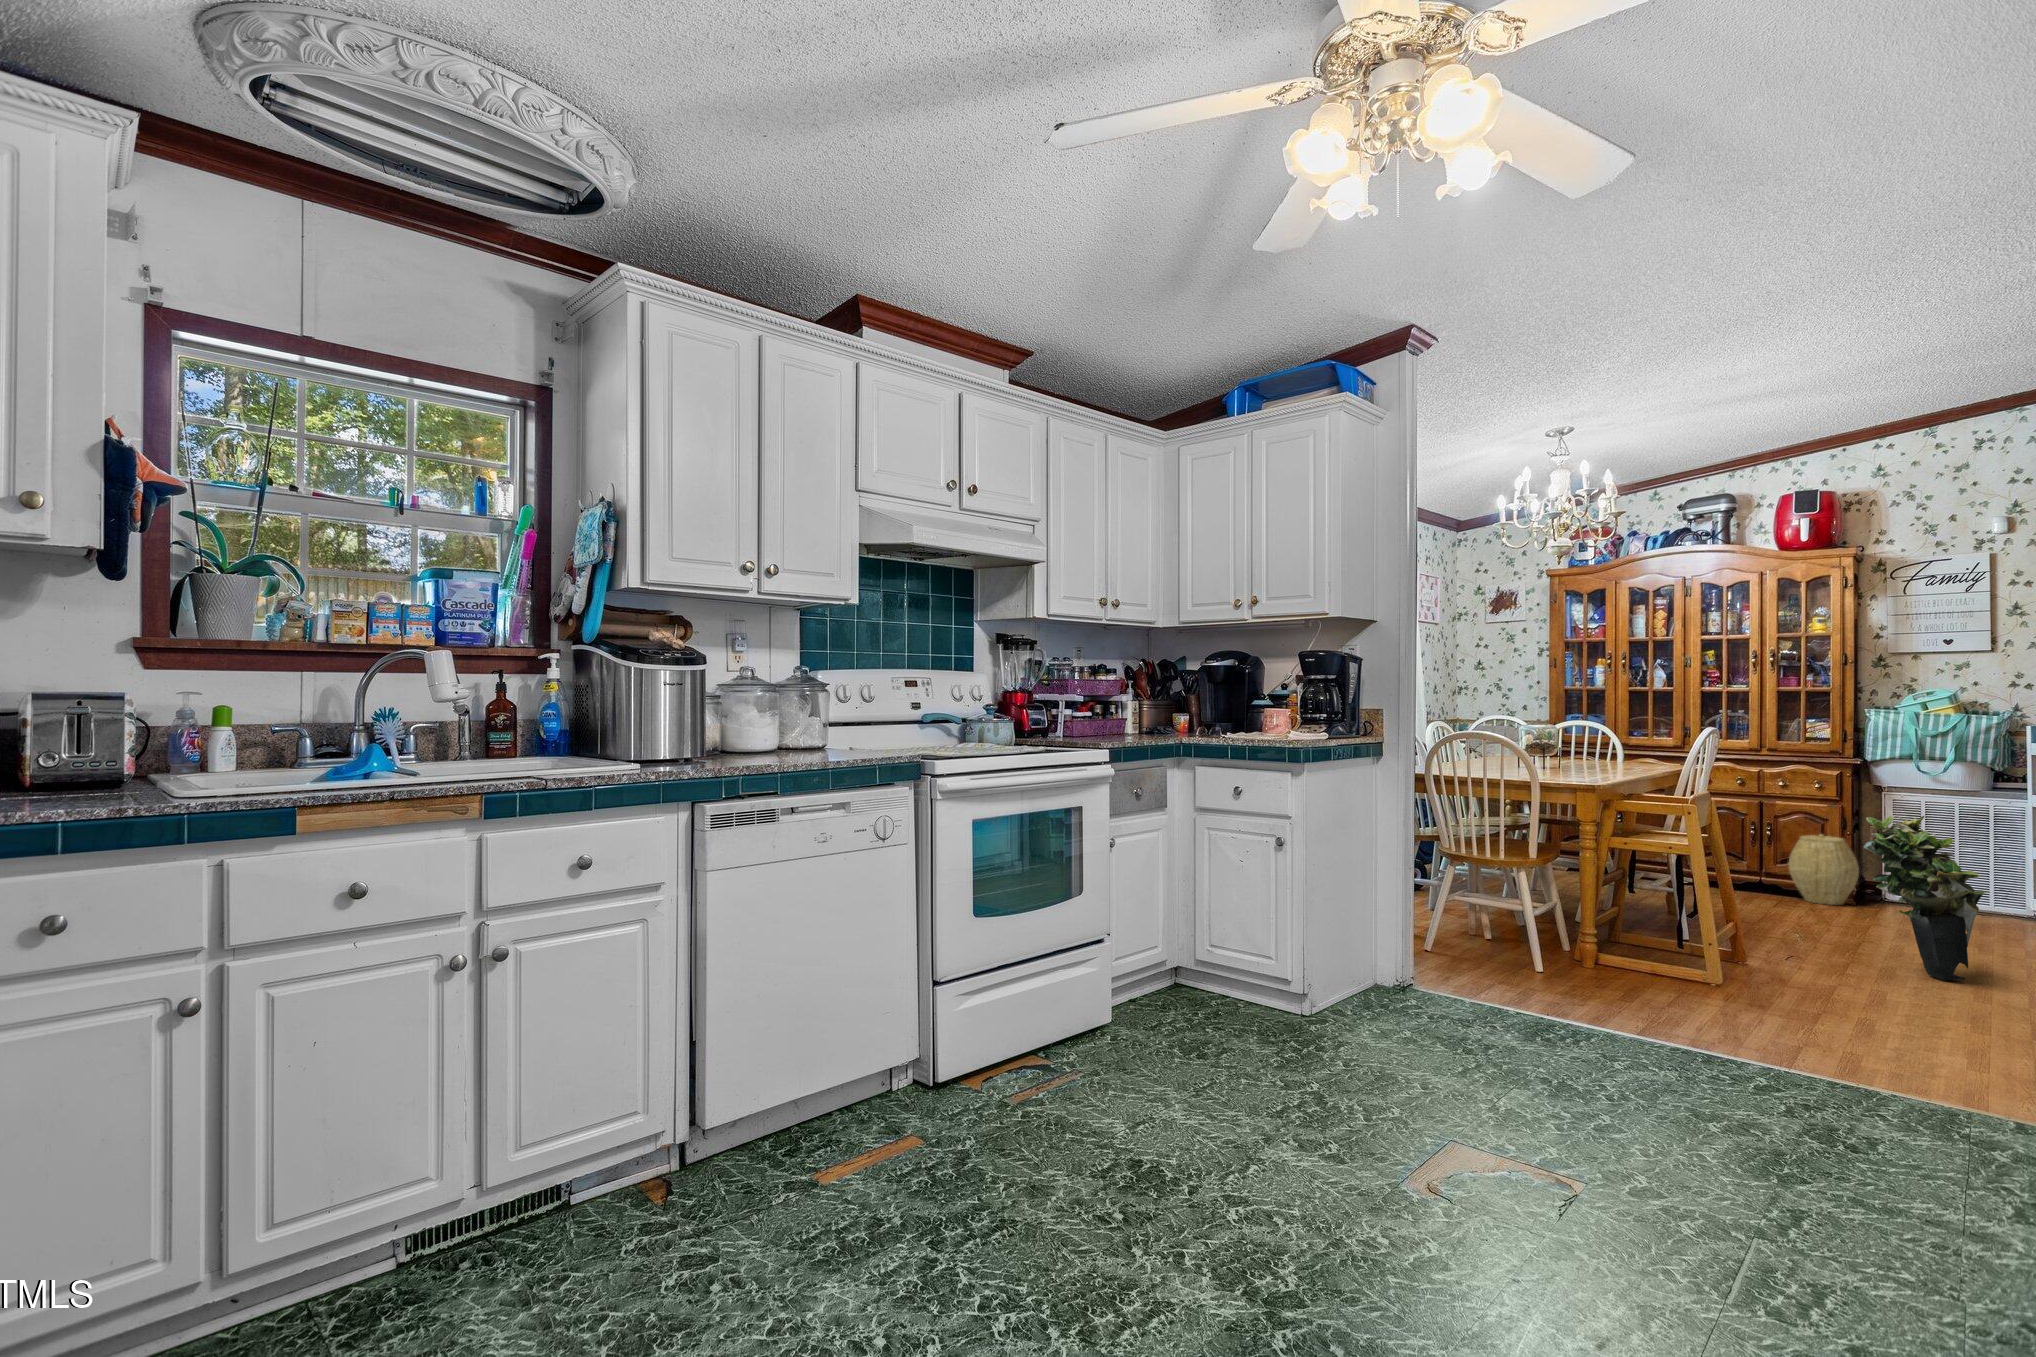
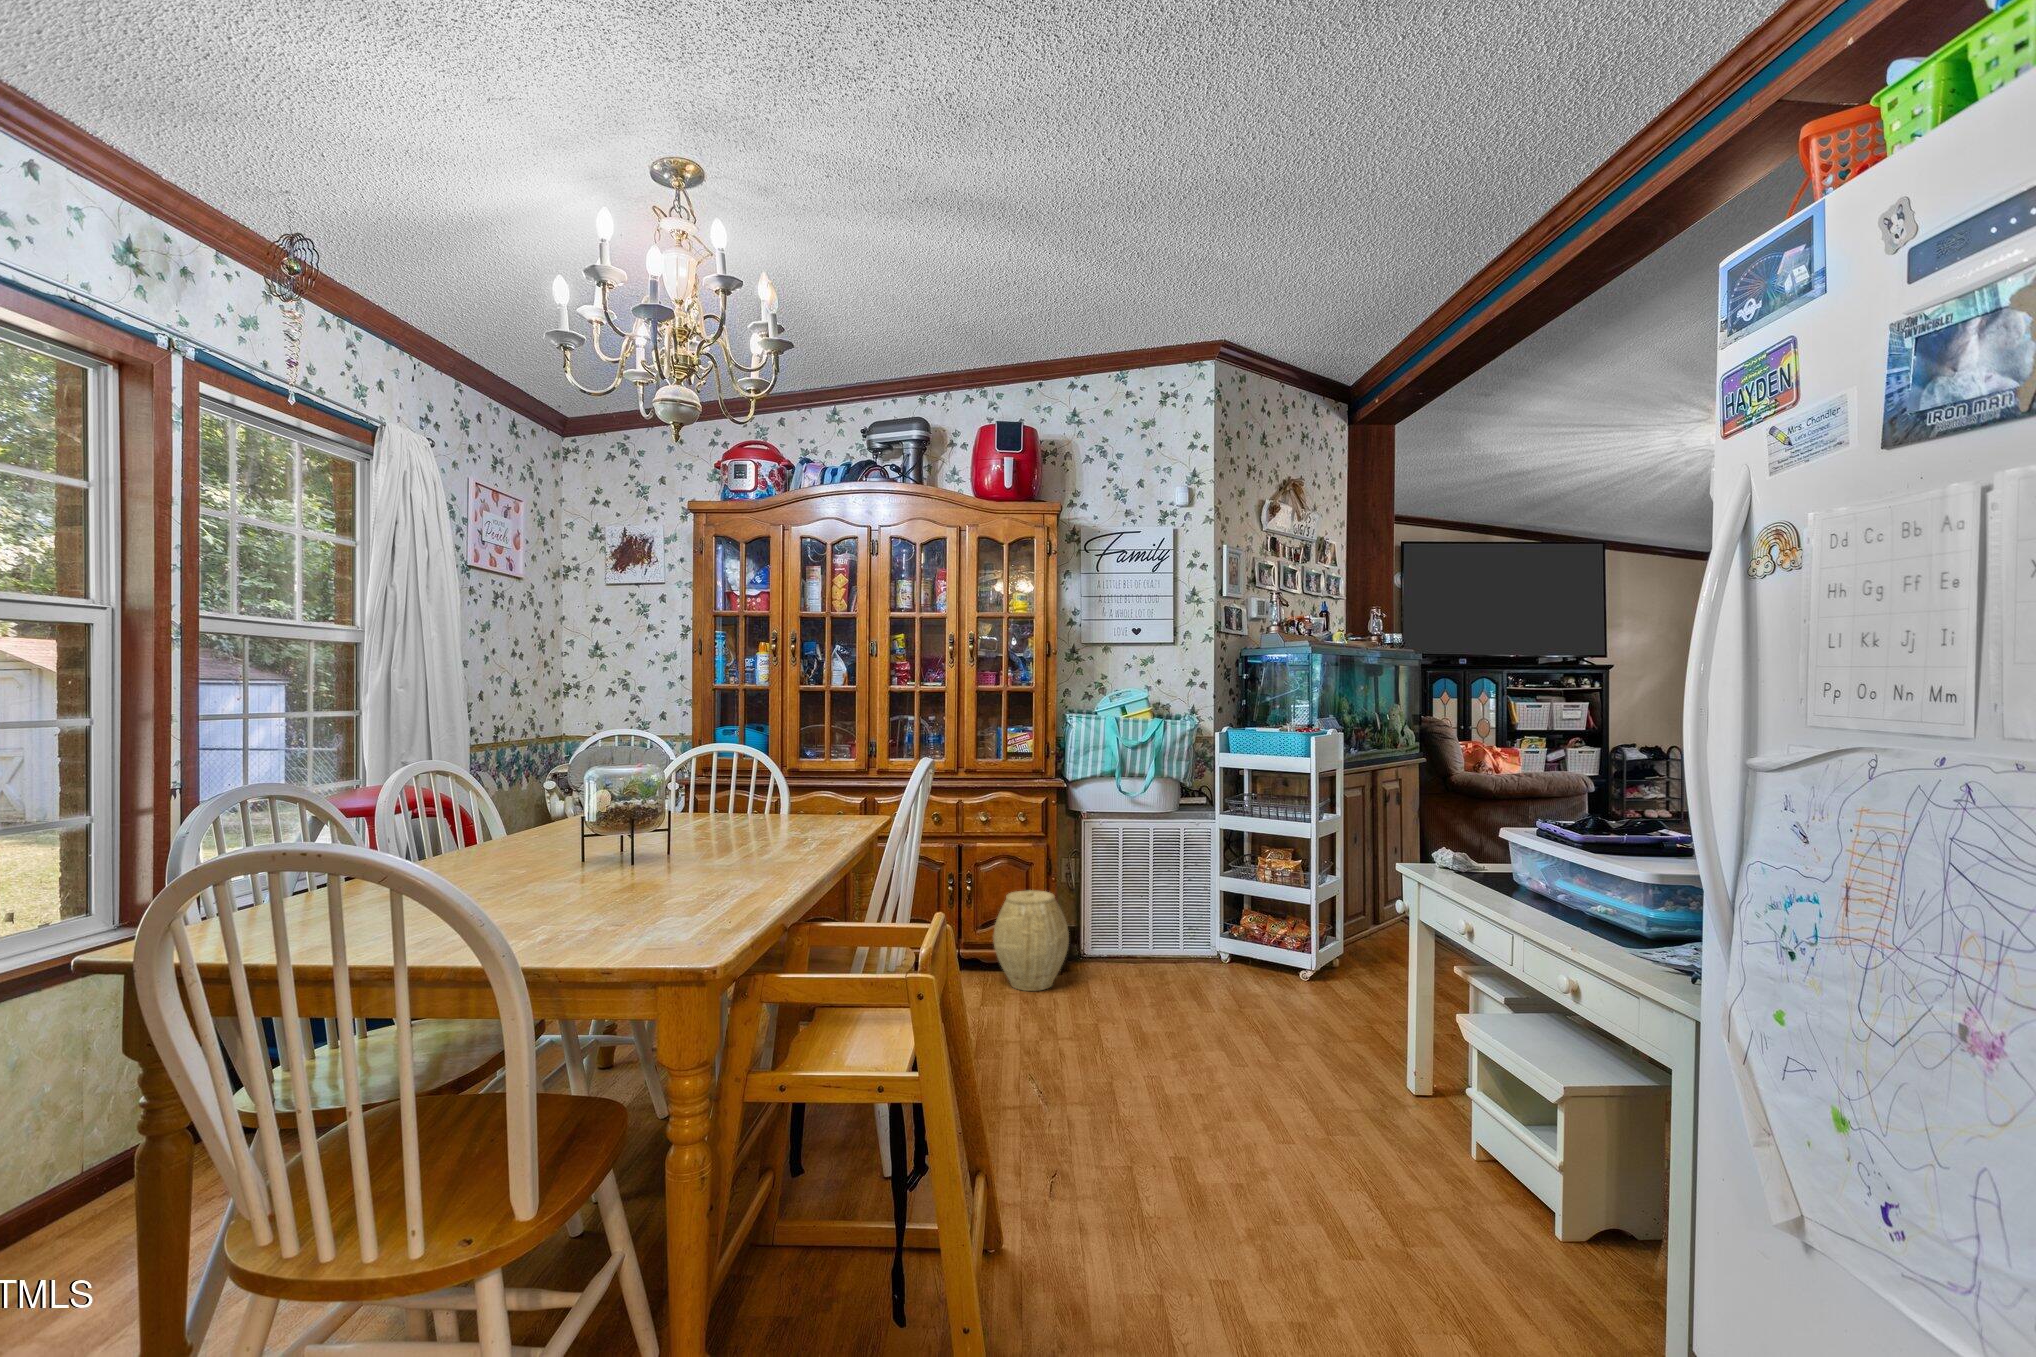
potted plant: present [1864,816,1986,981] -> none [1145,906,1307,1207]

